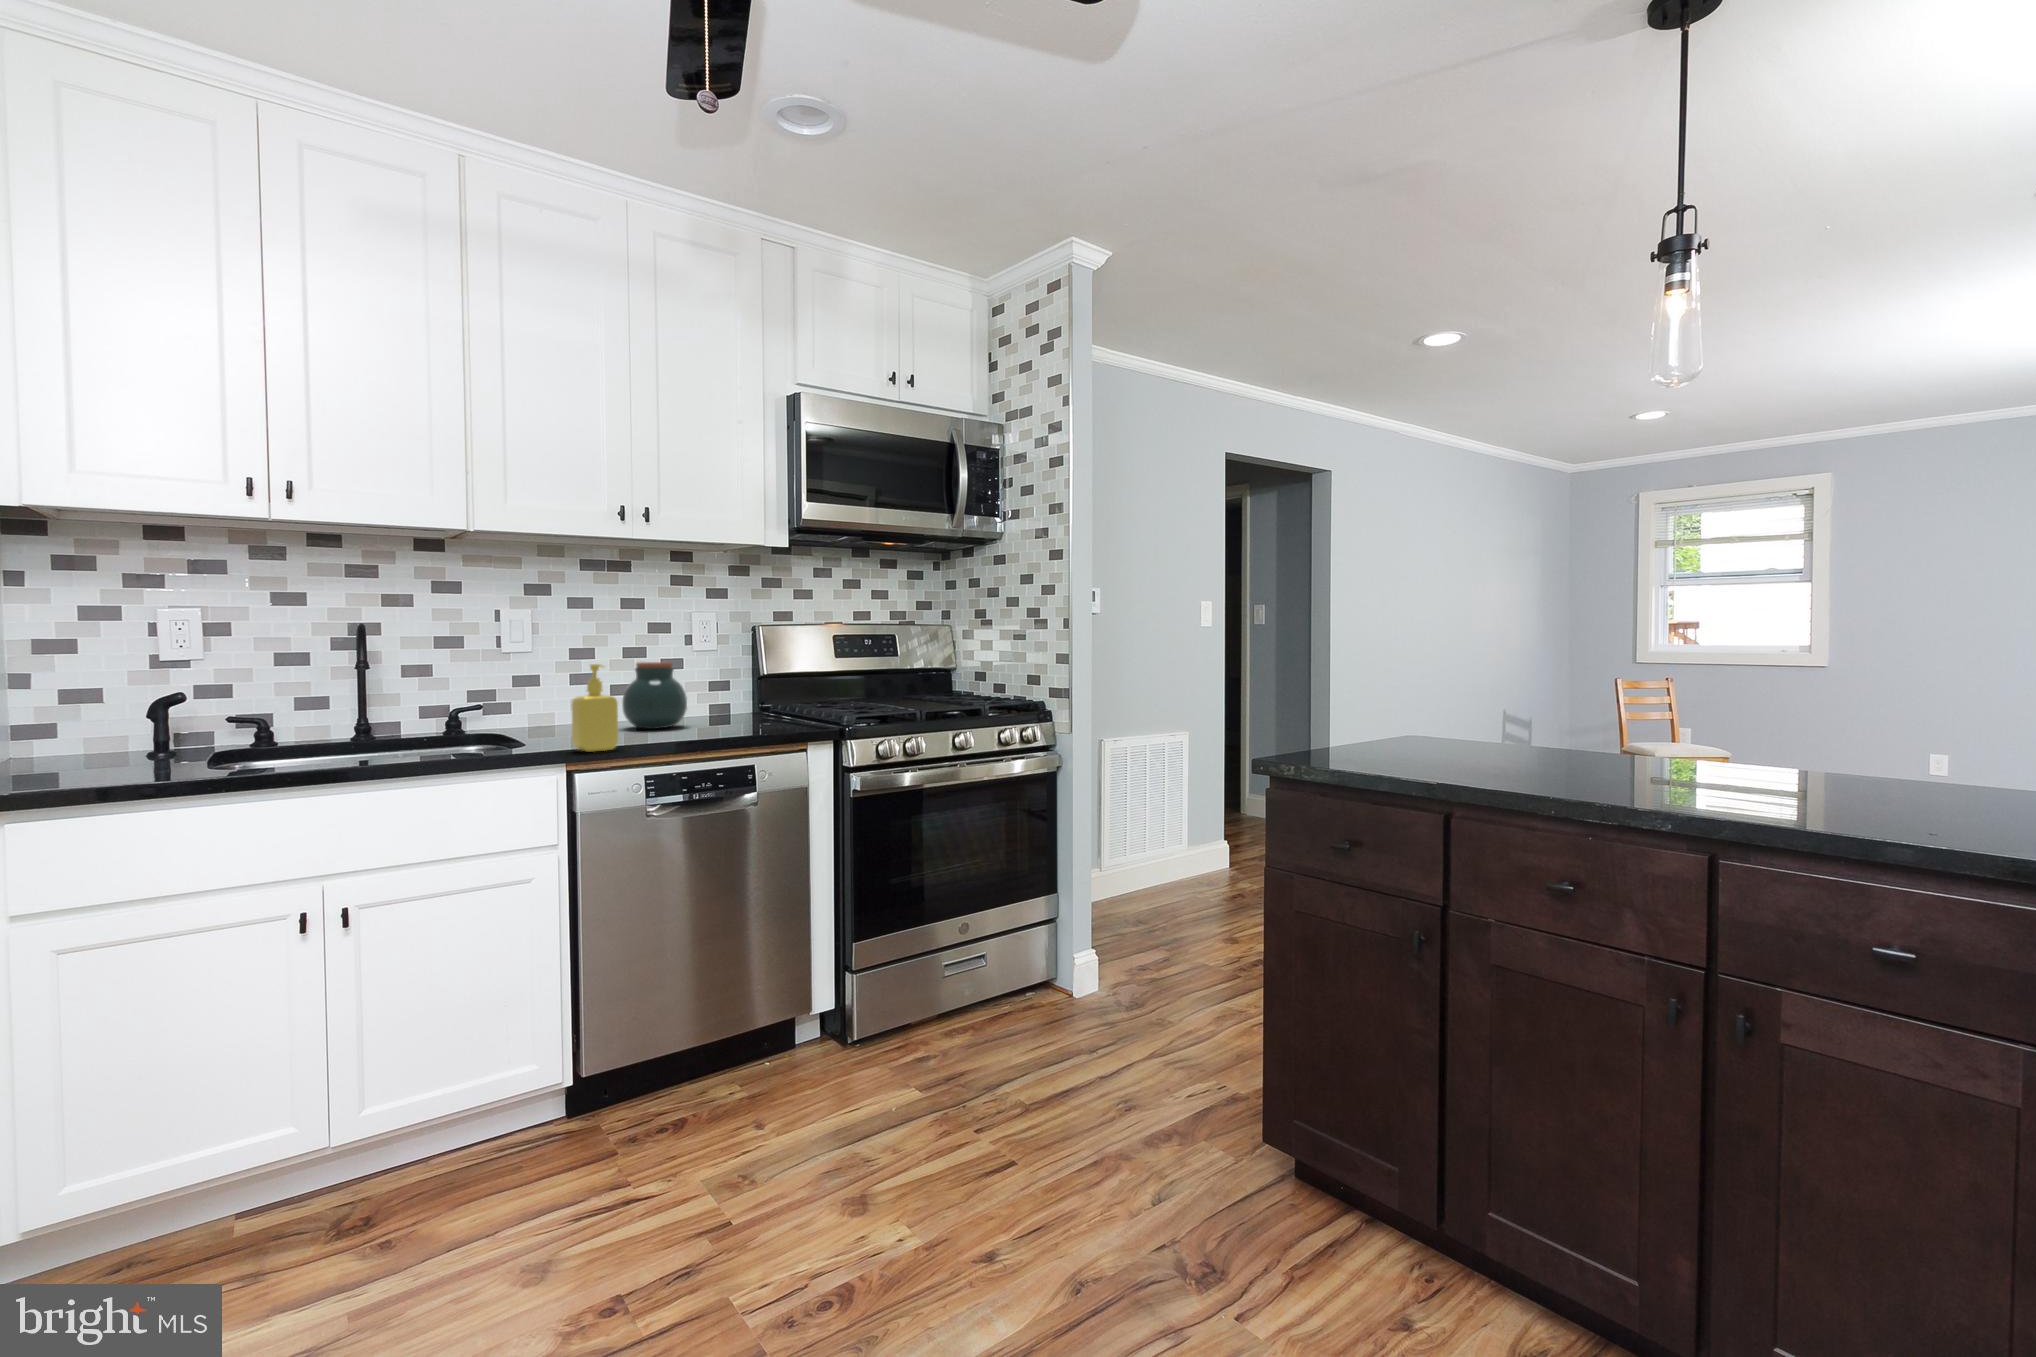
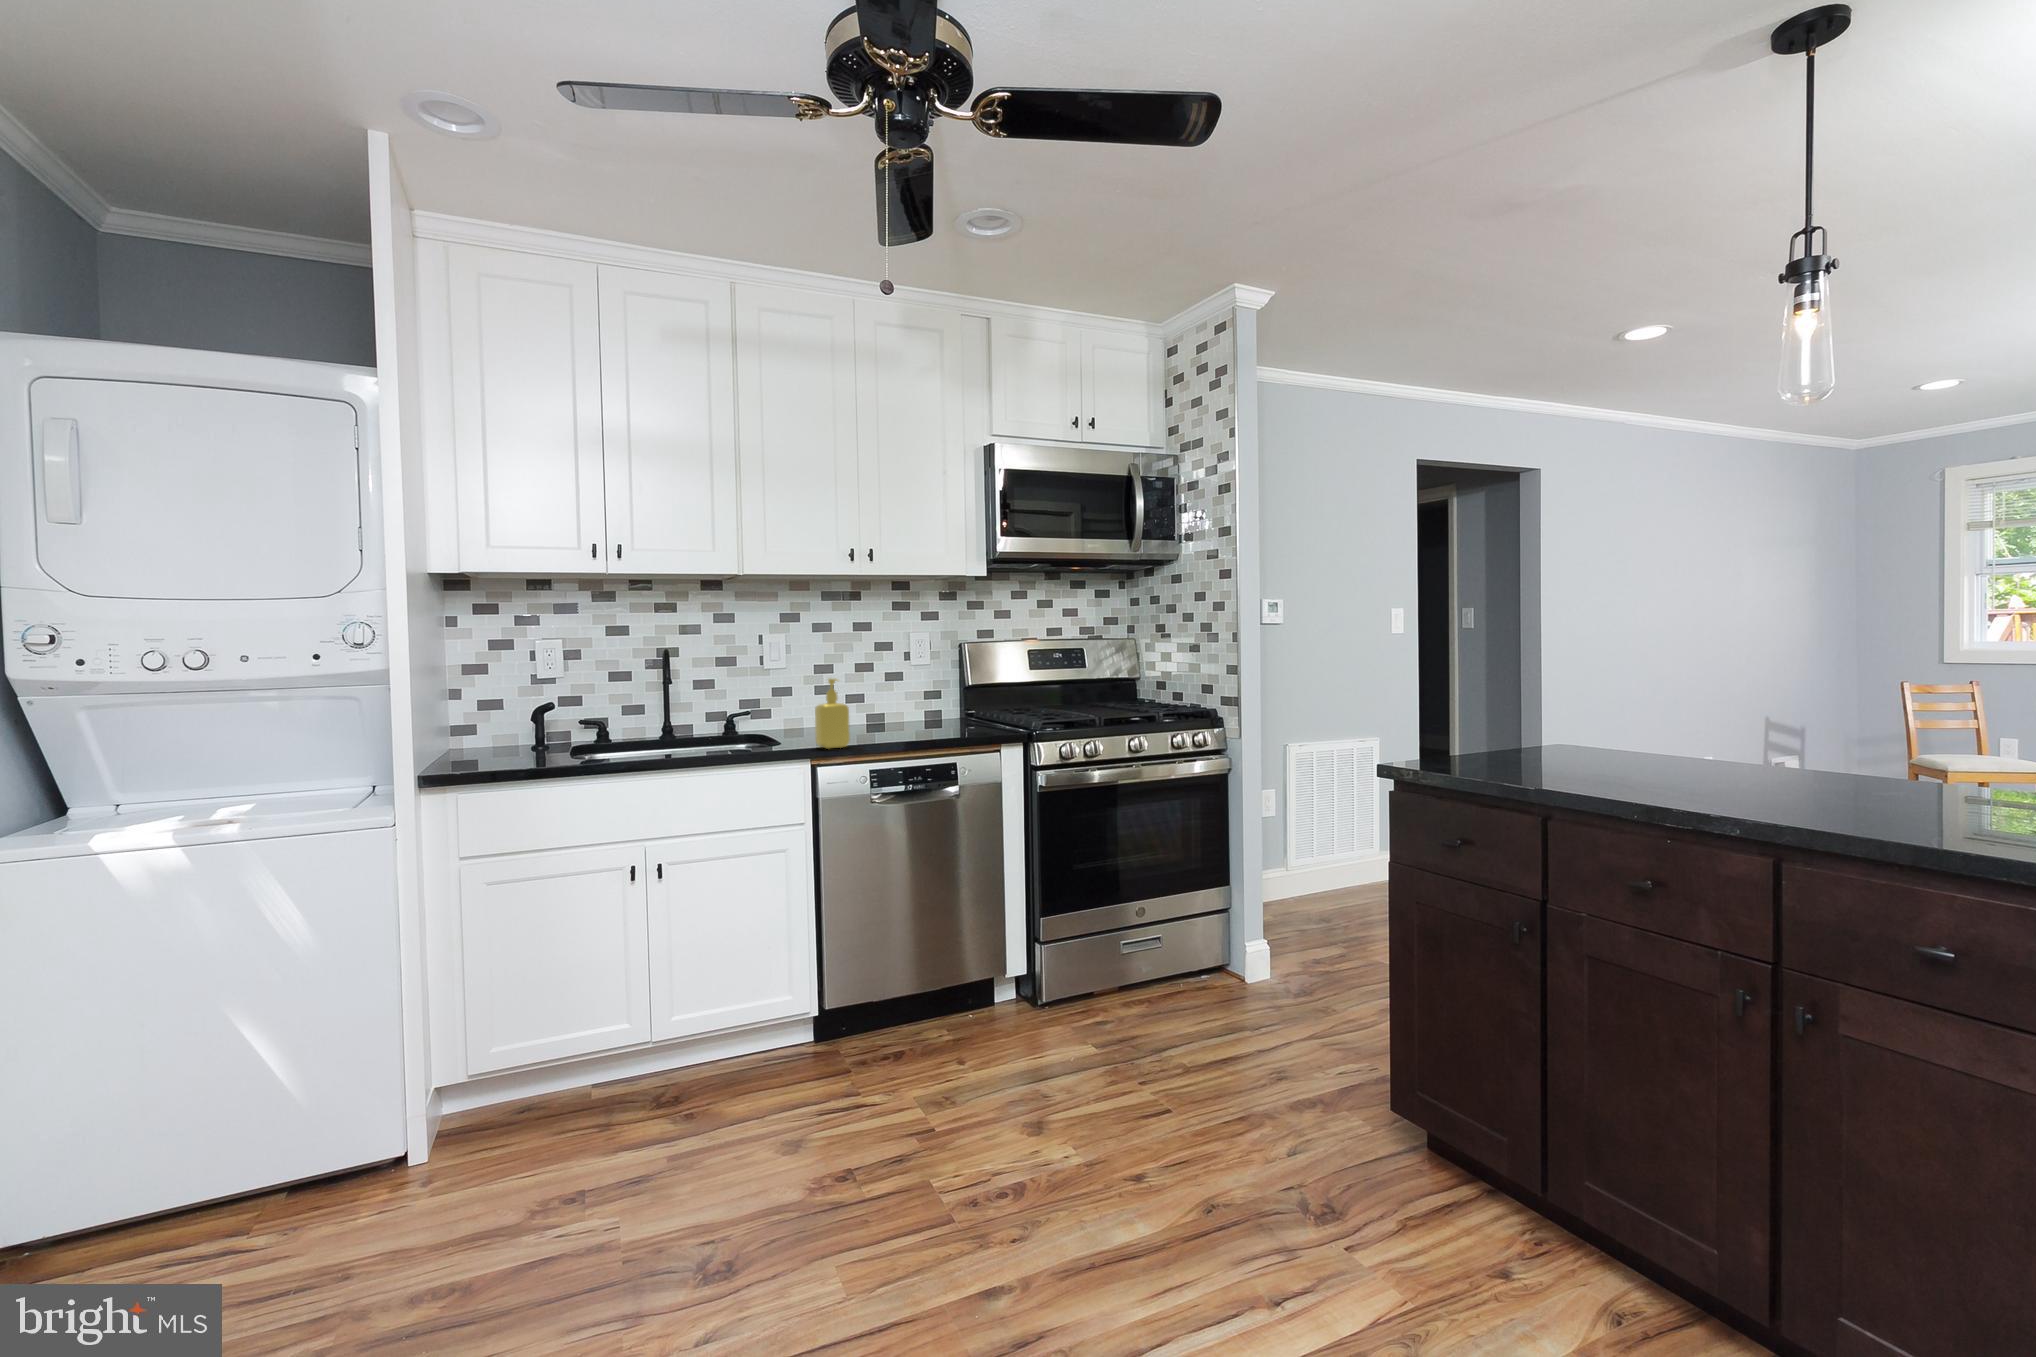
jar: present [622,662,687,729] -> none [855,675,905,730]

